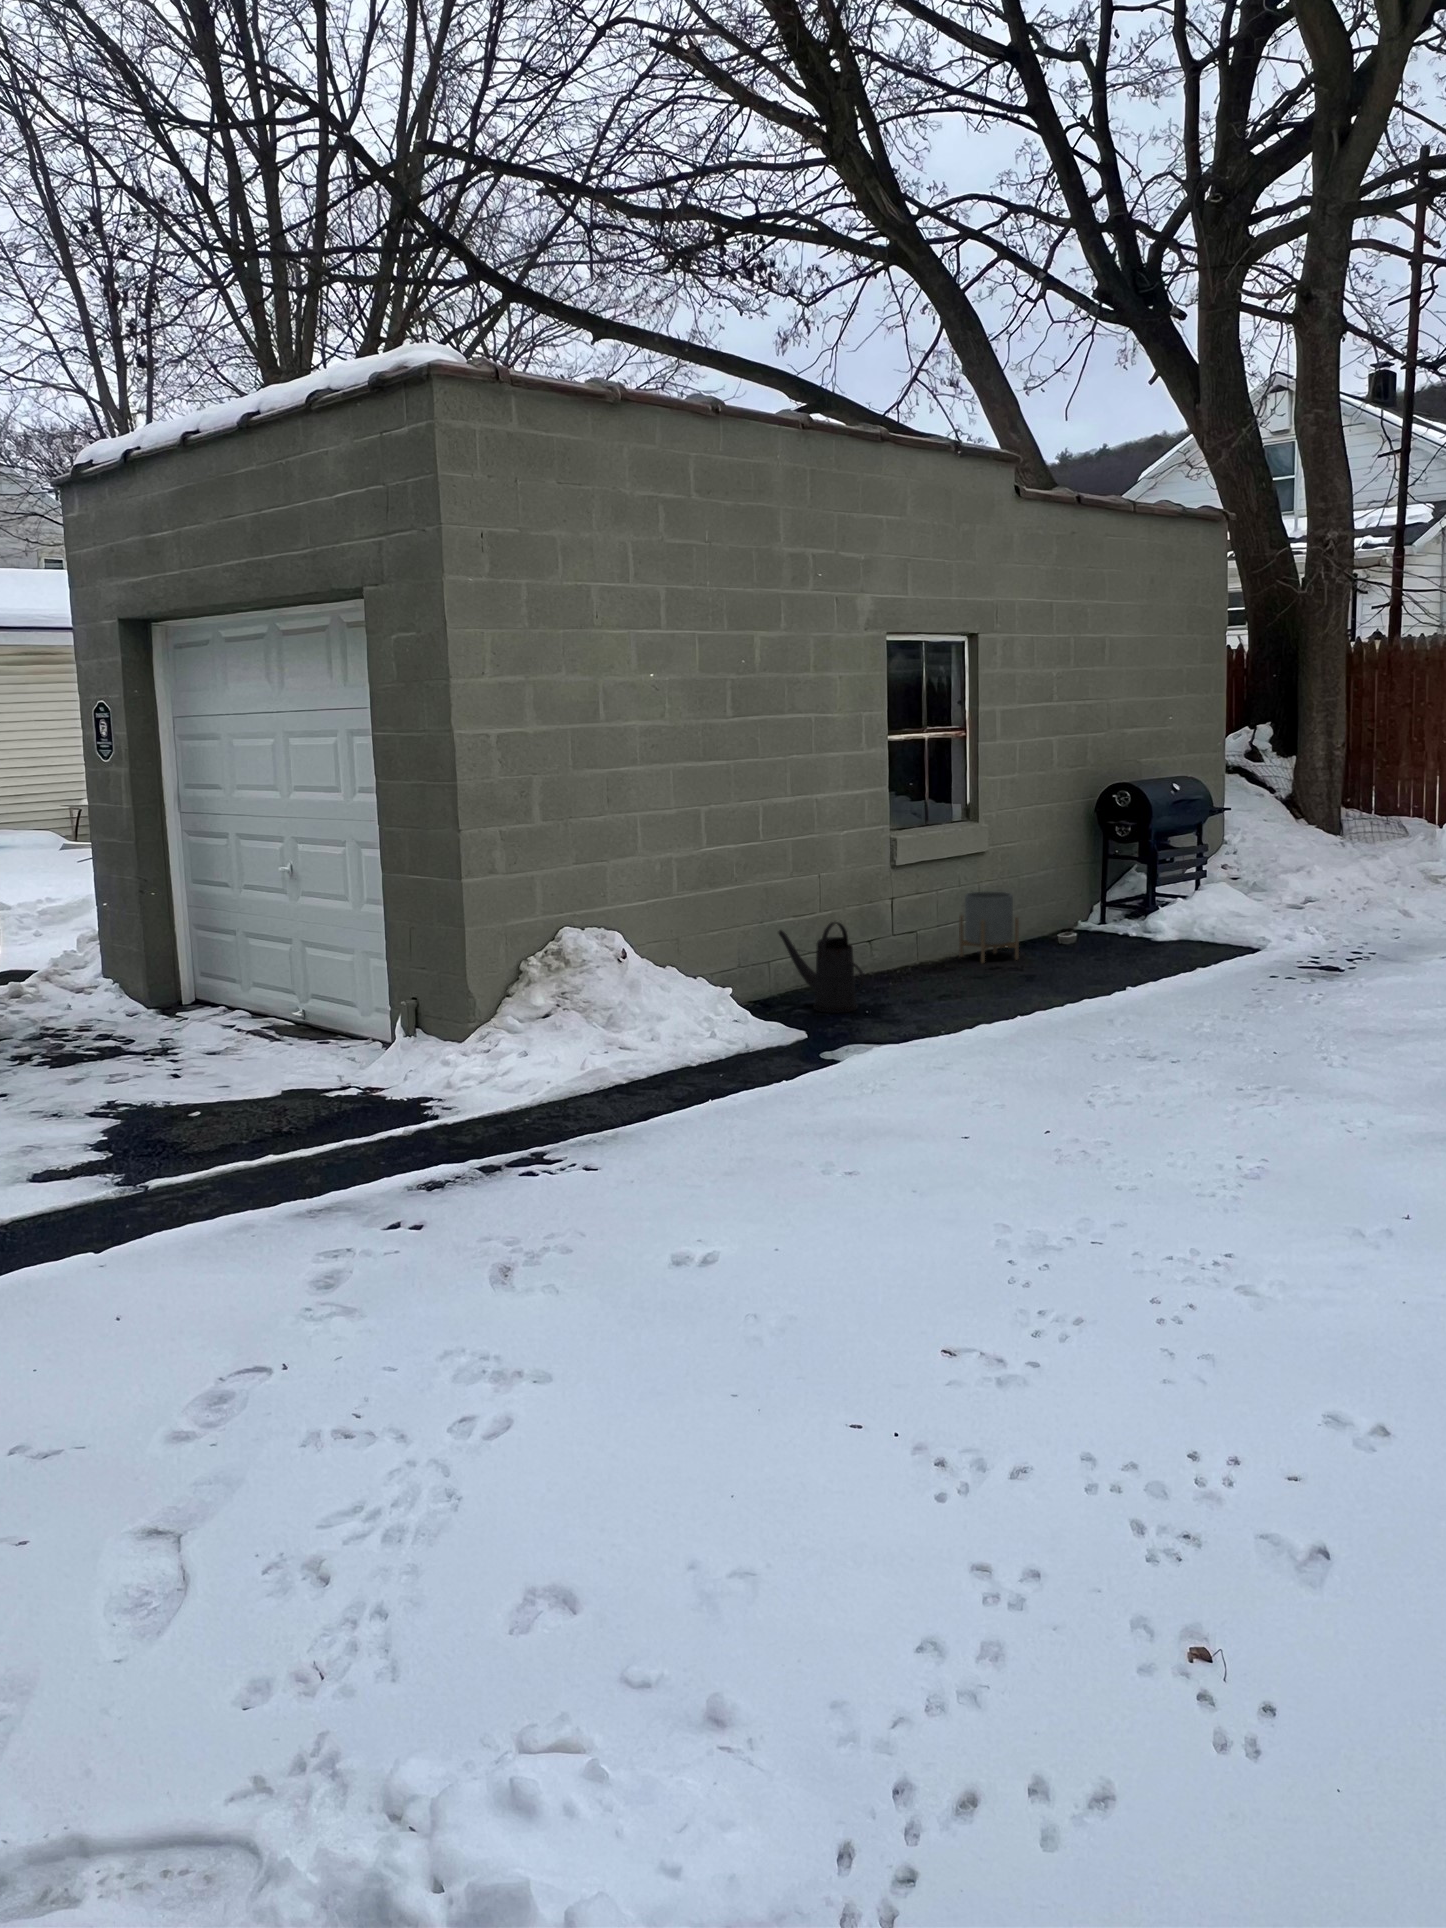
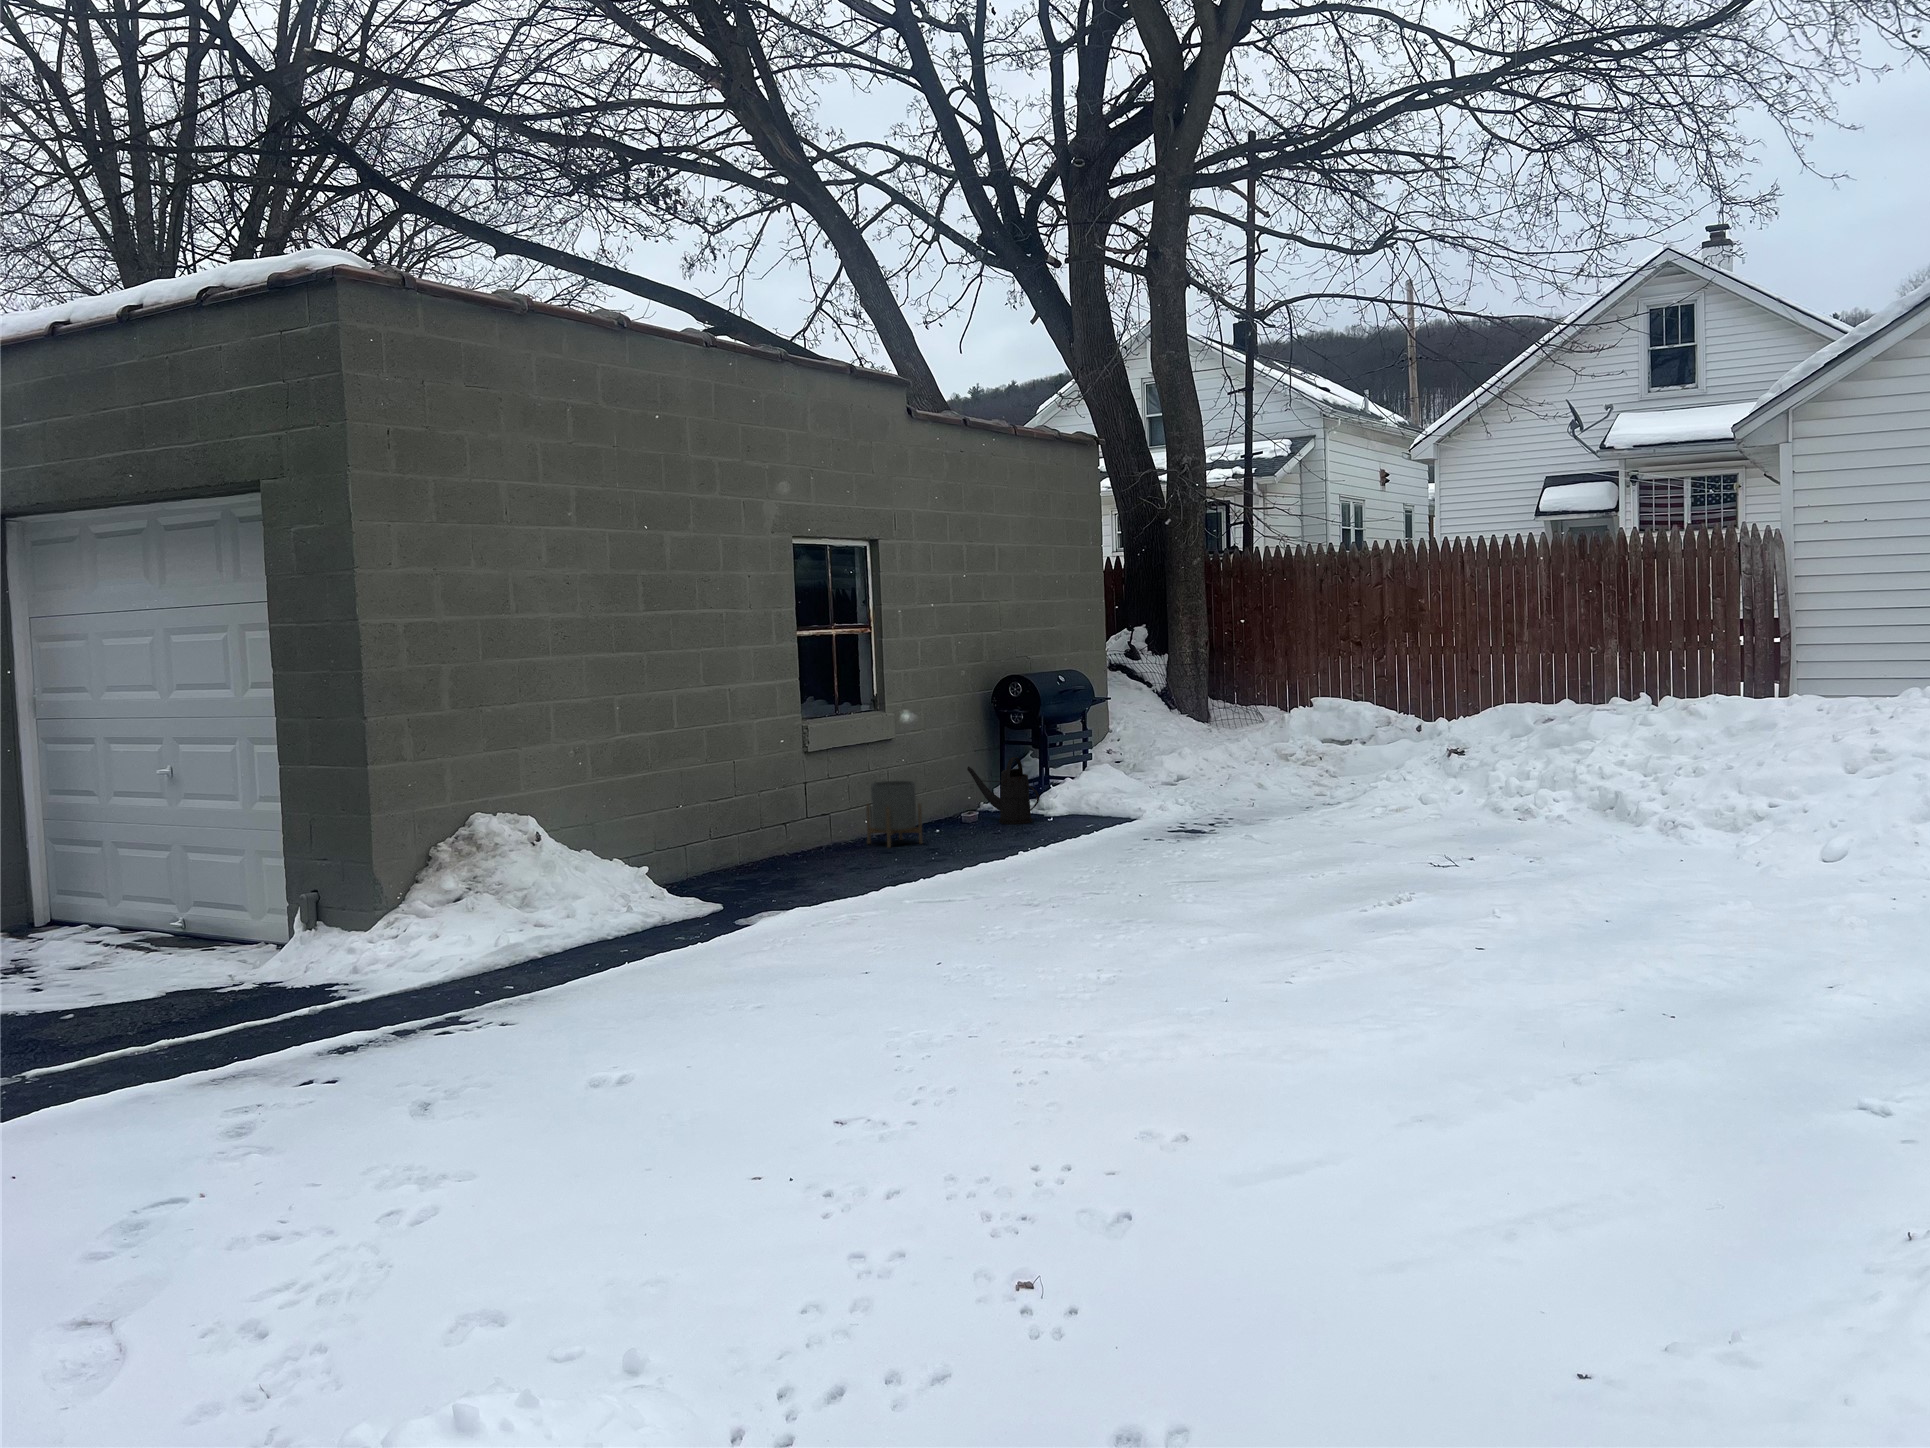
watering can: present [779,922,865,1013] -> present [967,757,1039,824]

